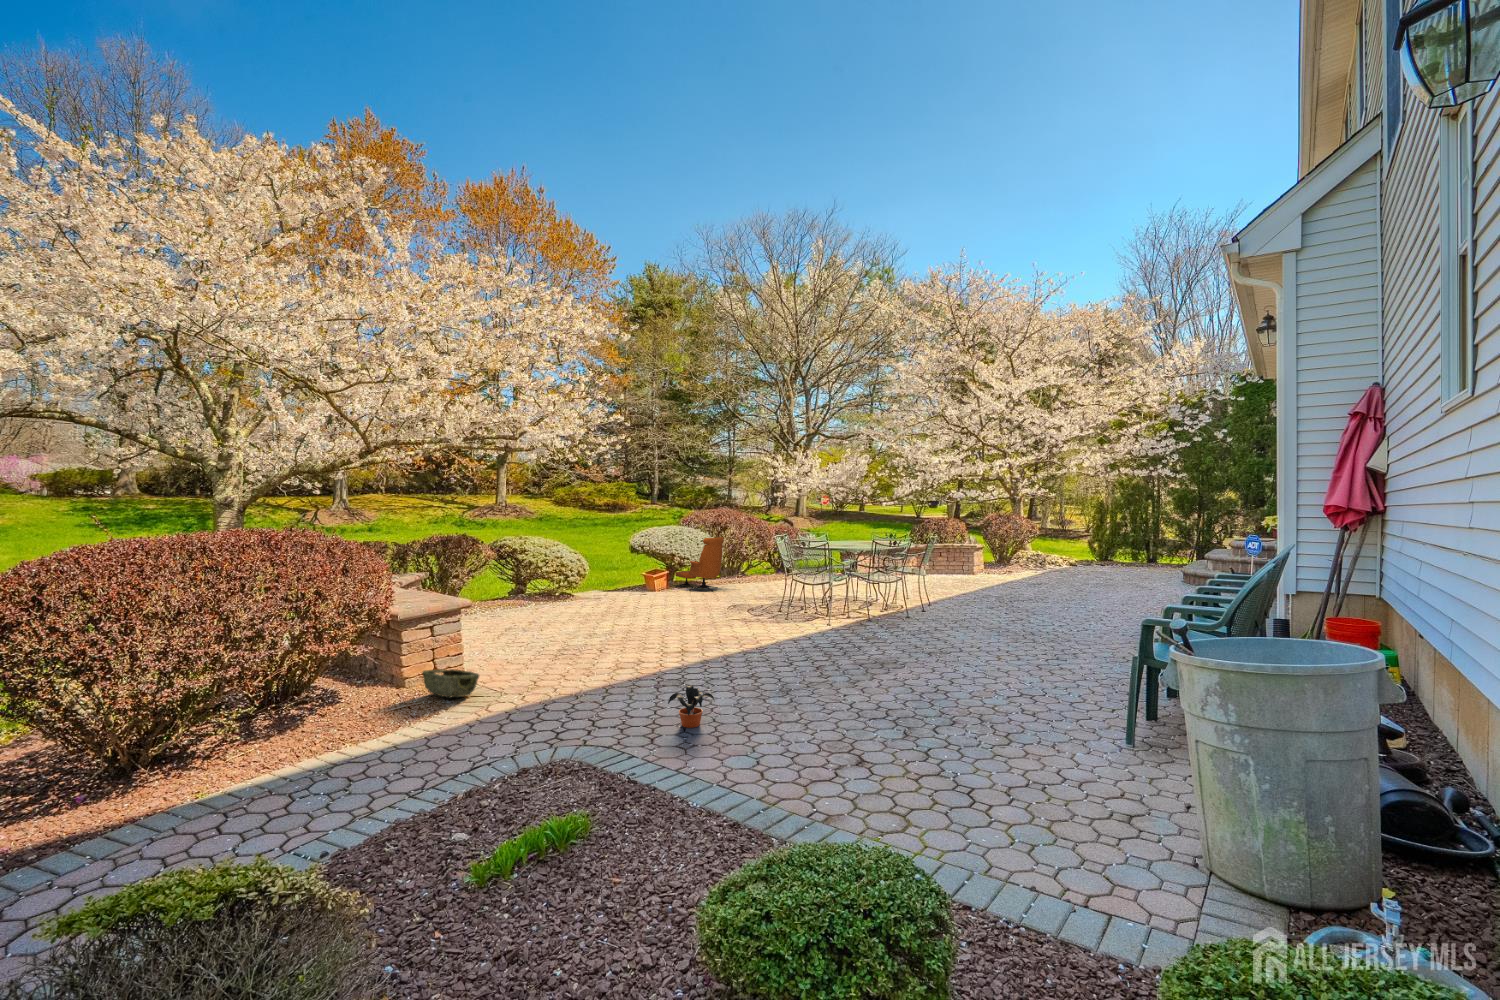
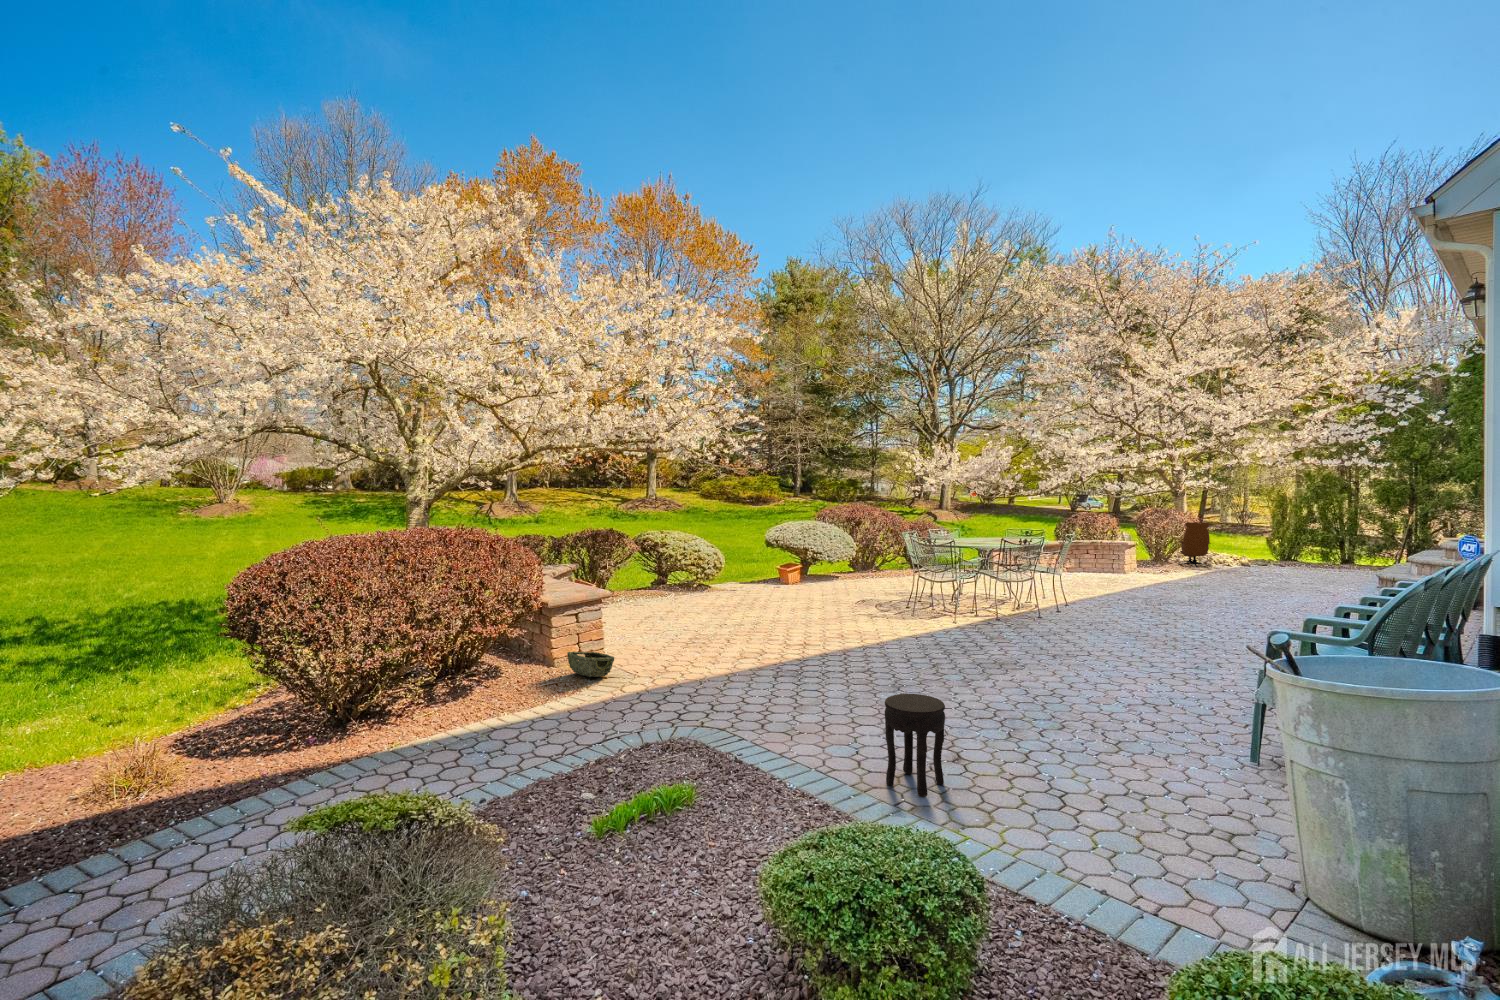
lounge chair: present [675,537,724,592] -> present [1178,522,1211,567]
potted plant: present [668,685,714,728] -> none [776,676,821,716]
side table: none [793,698,854,804] -> present [885,694,945,797]

